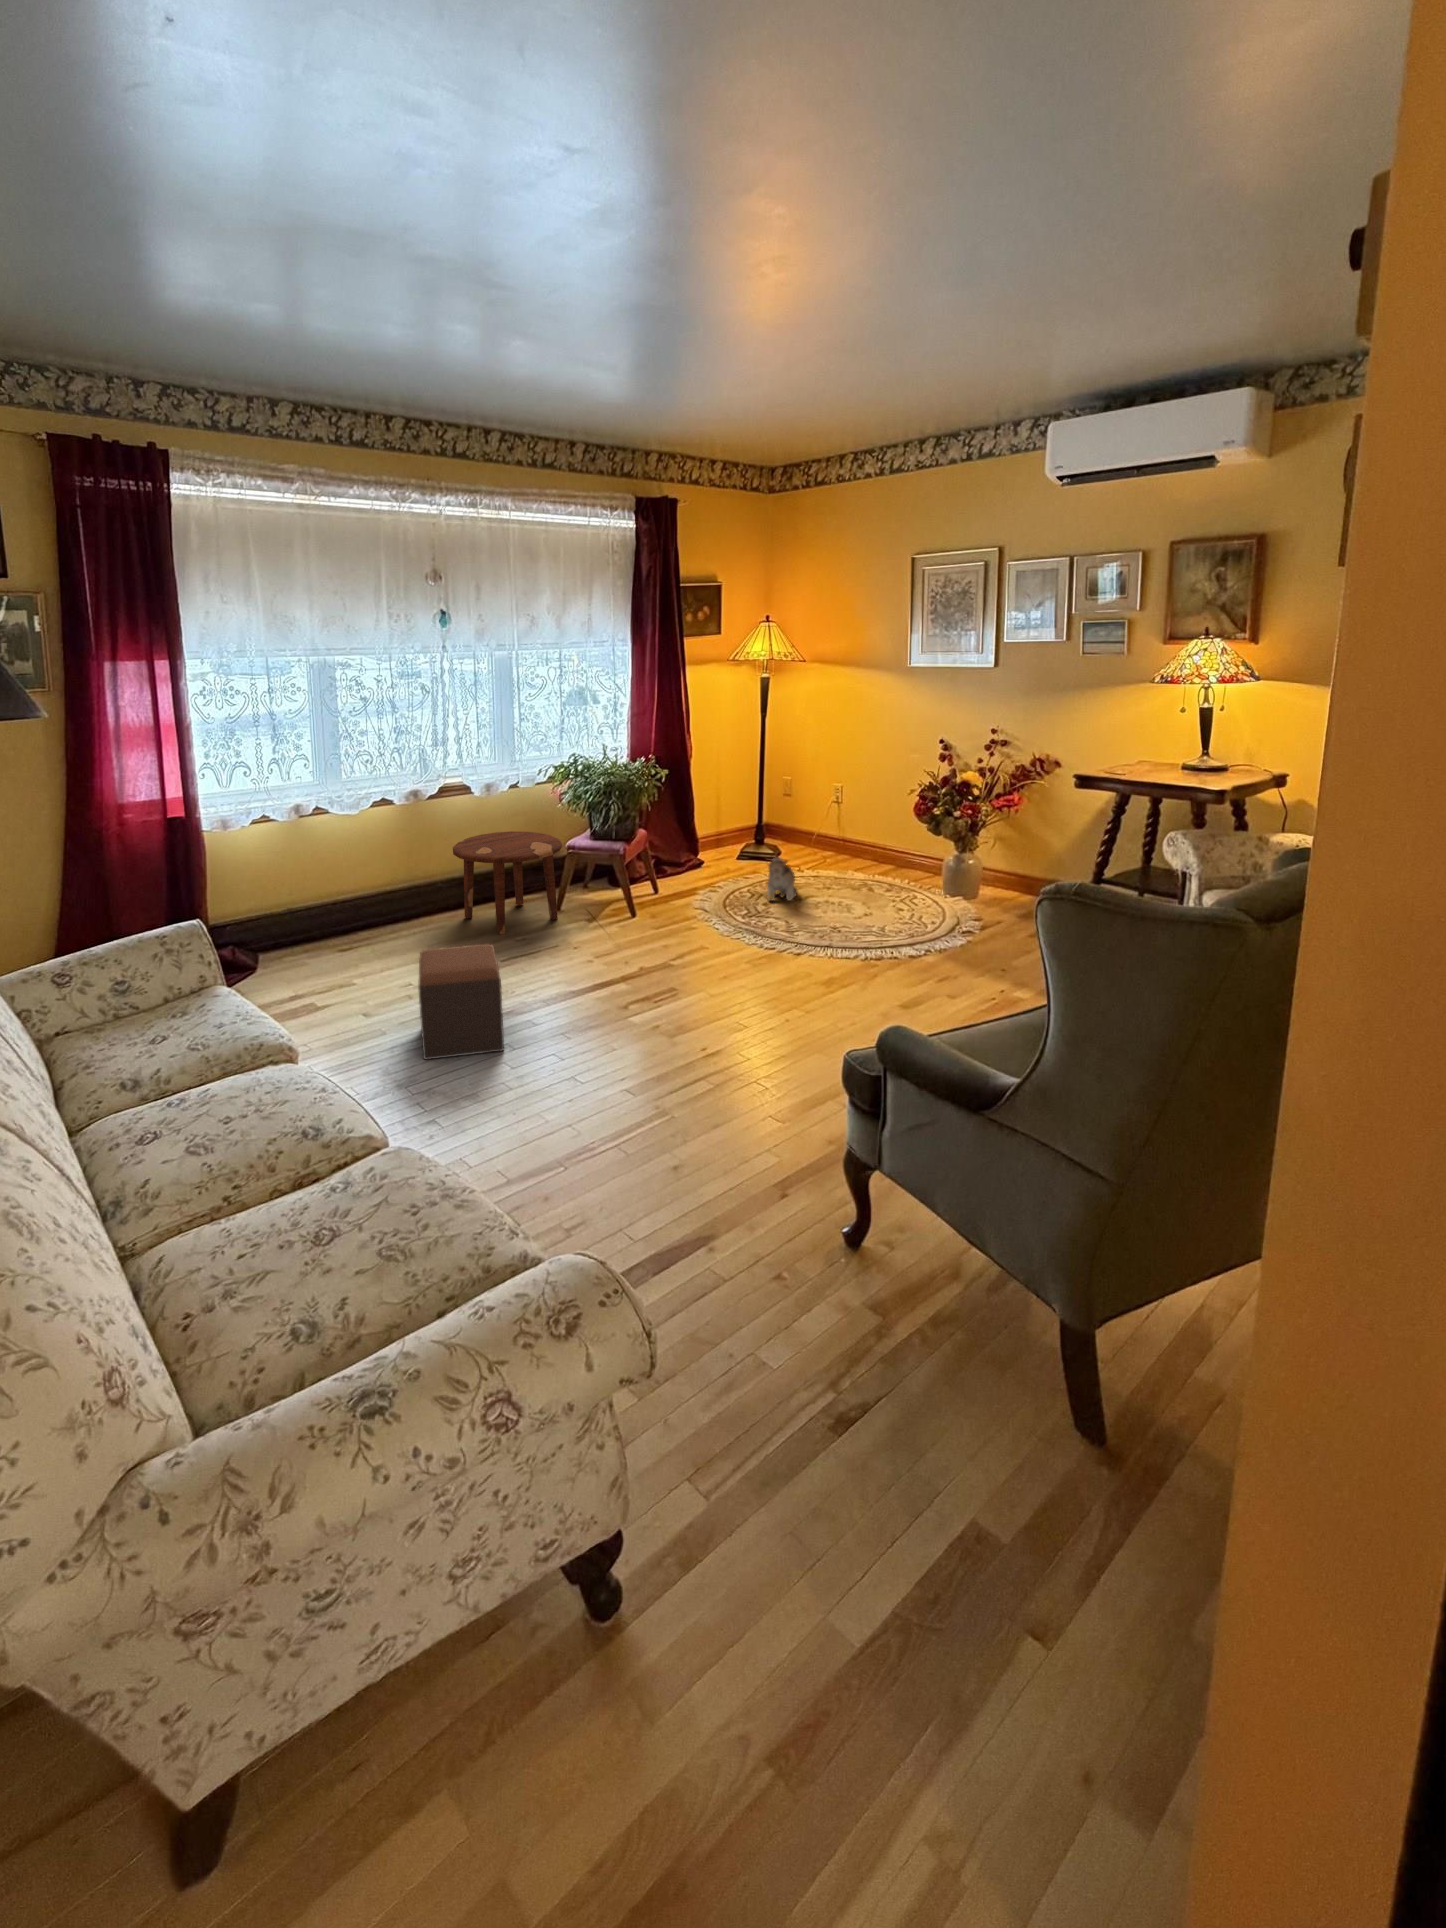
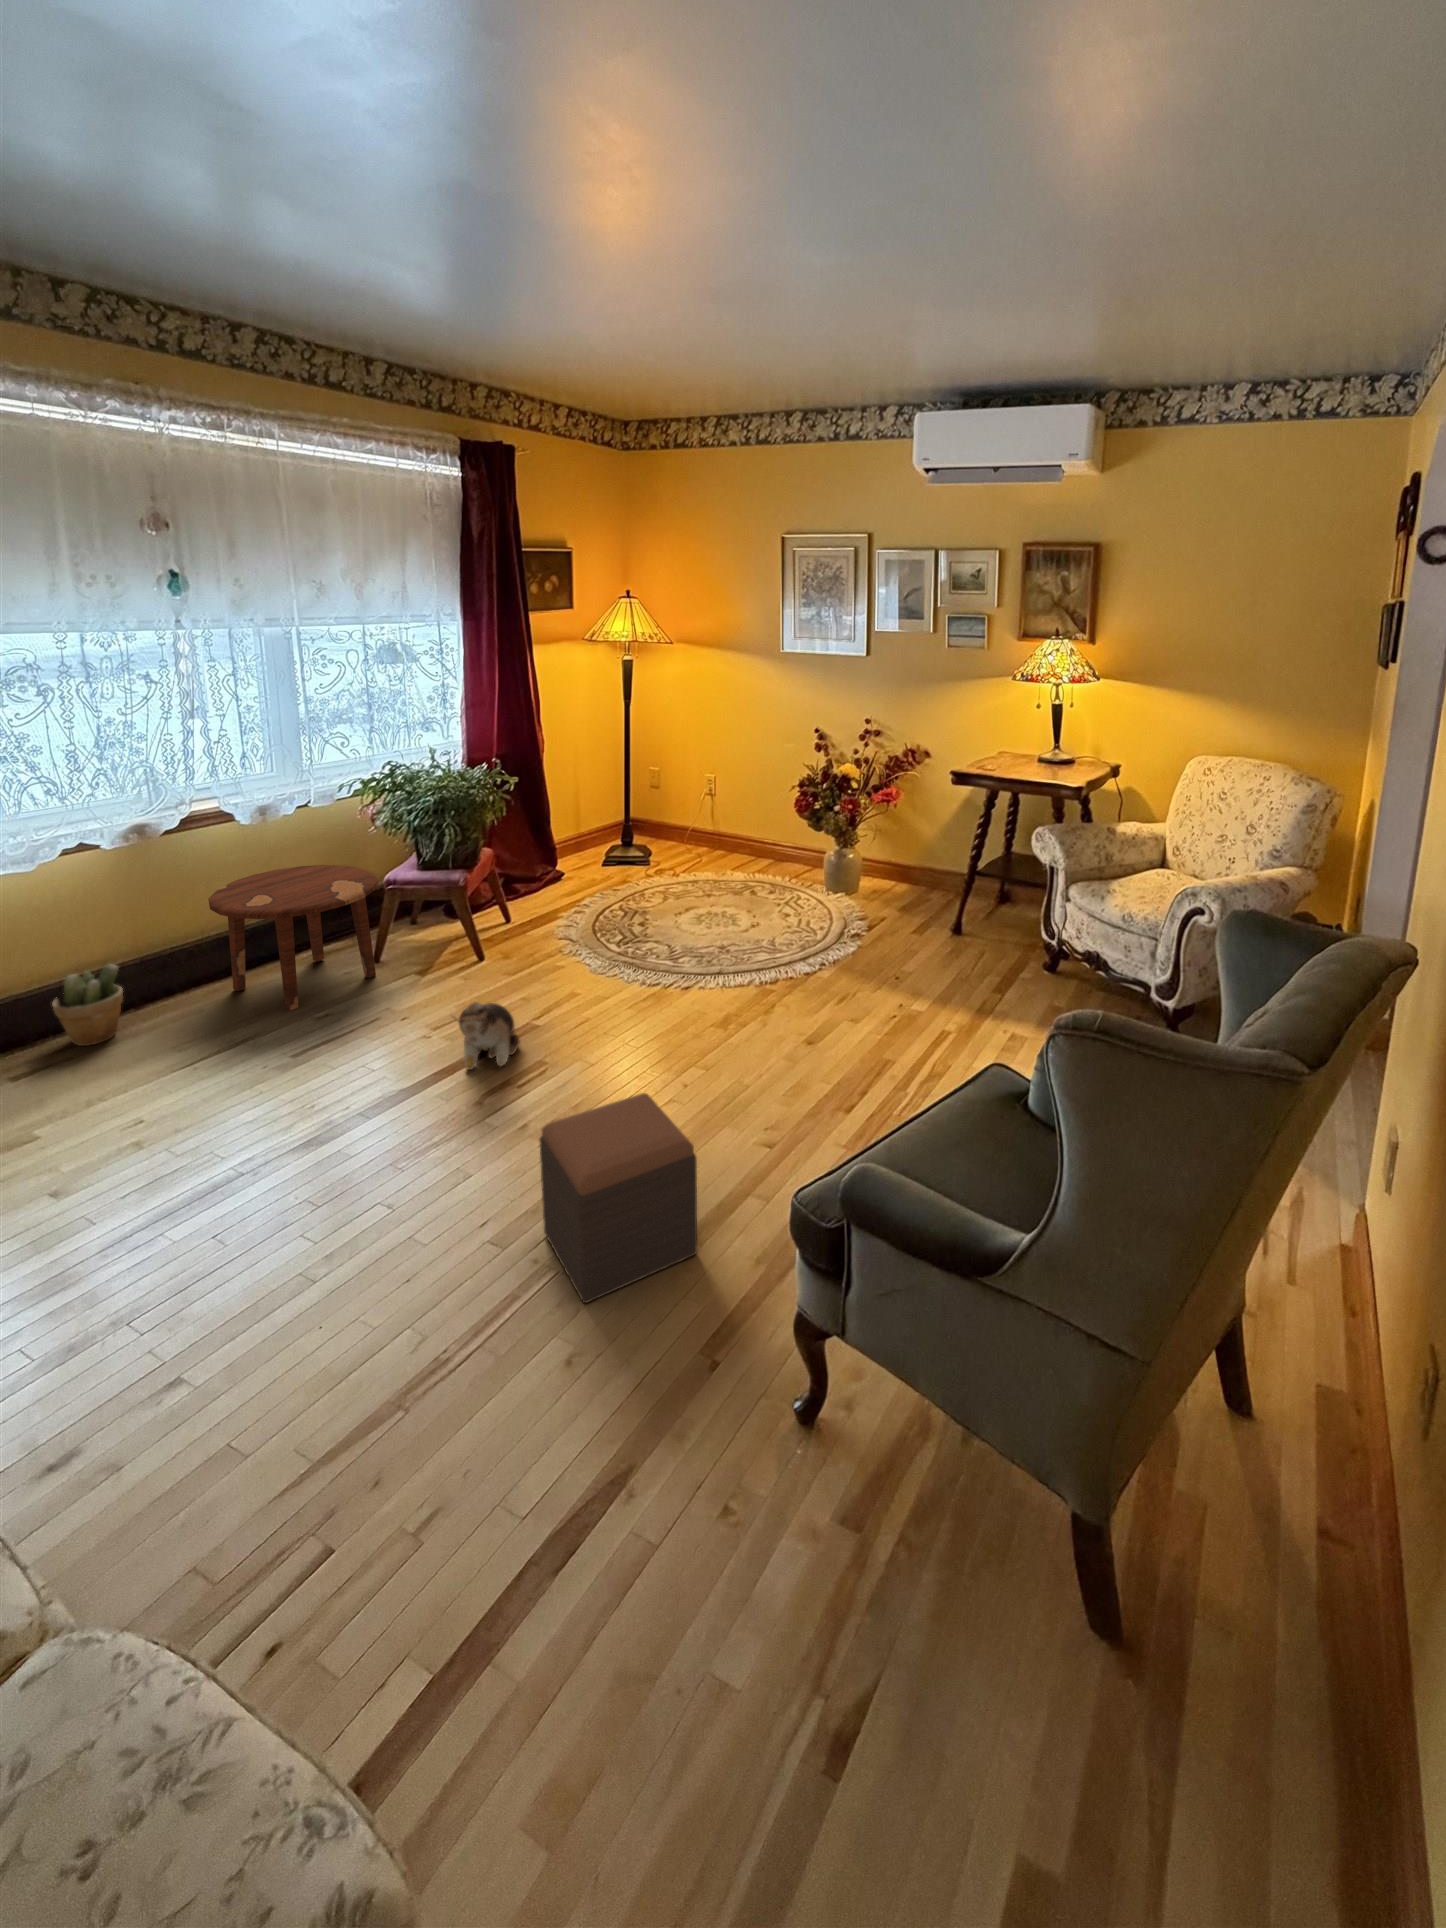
plush toy: present [767,857,797,901] -> present [453,1002,520,1070]
potted plant: none [361,885,400,940] -> present [52,964,123,1046]
footstool: present [418,943,504,1060] -> present [540,1093,697,1303]

